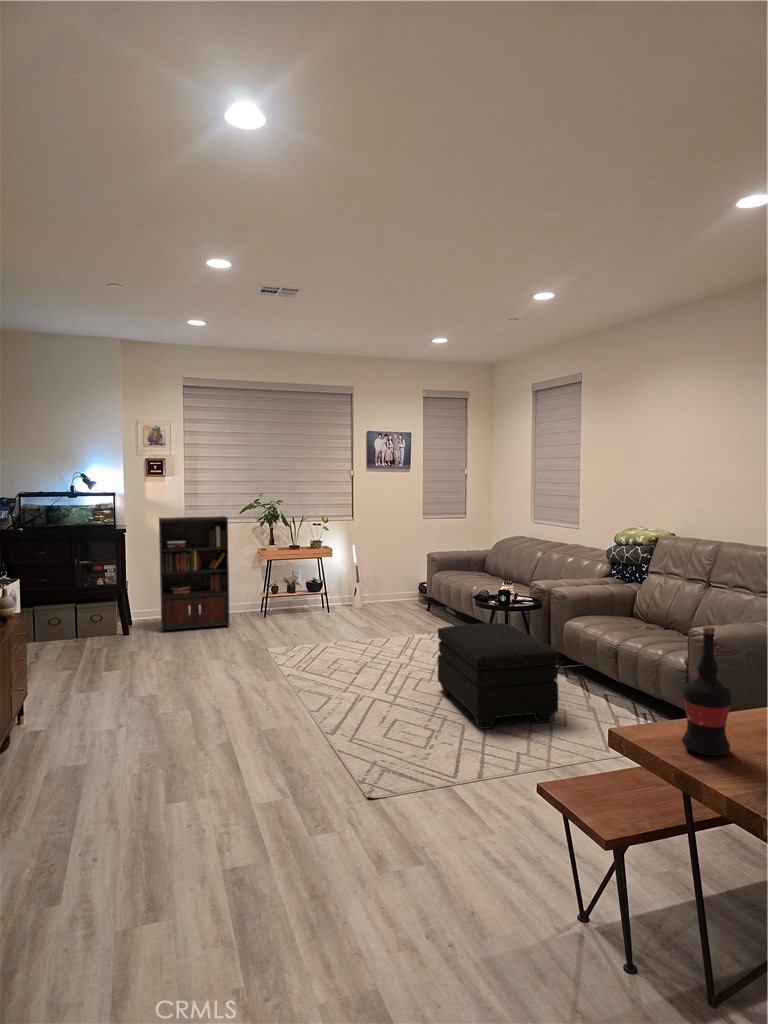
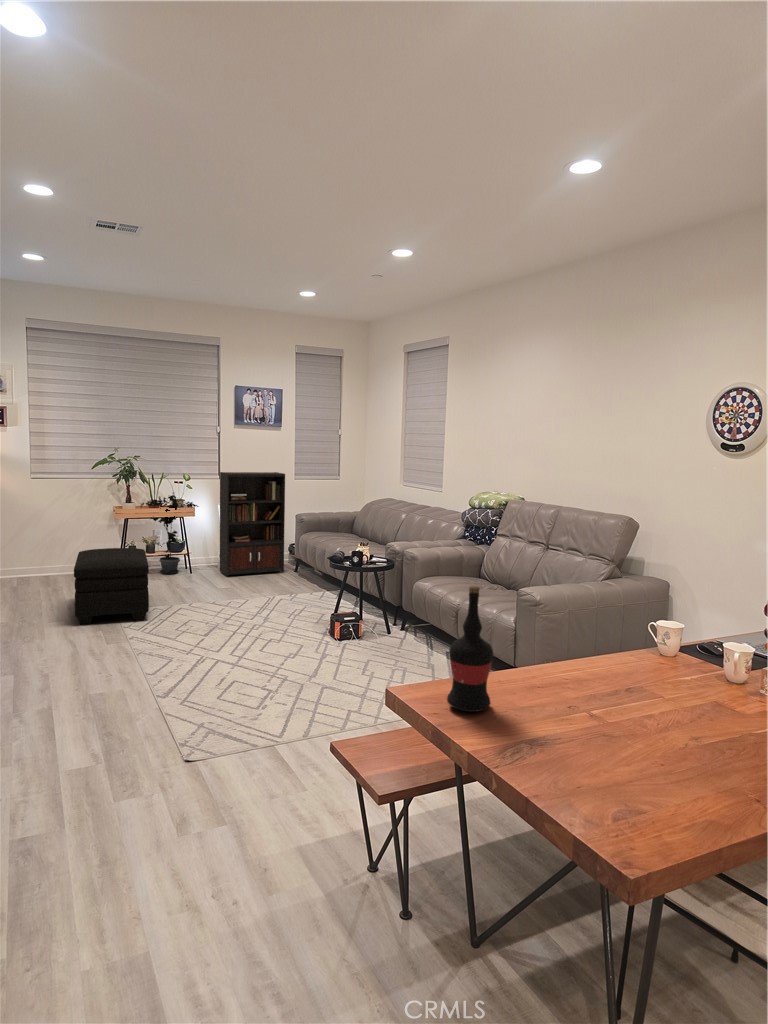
bookcase: present [159,516,241,631] -> present [220,472,285,576]
potted plant: none [282,534,335,614] -> present [141,492,198,574]
ottoman: present [438,623,559,729] -> present [74,548,149,625]

